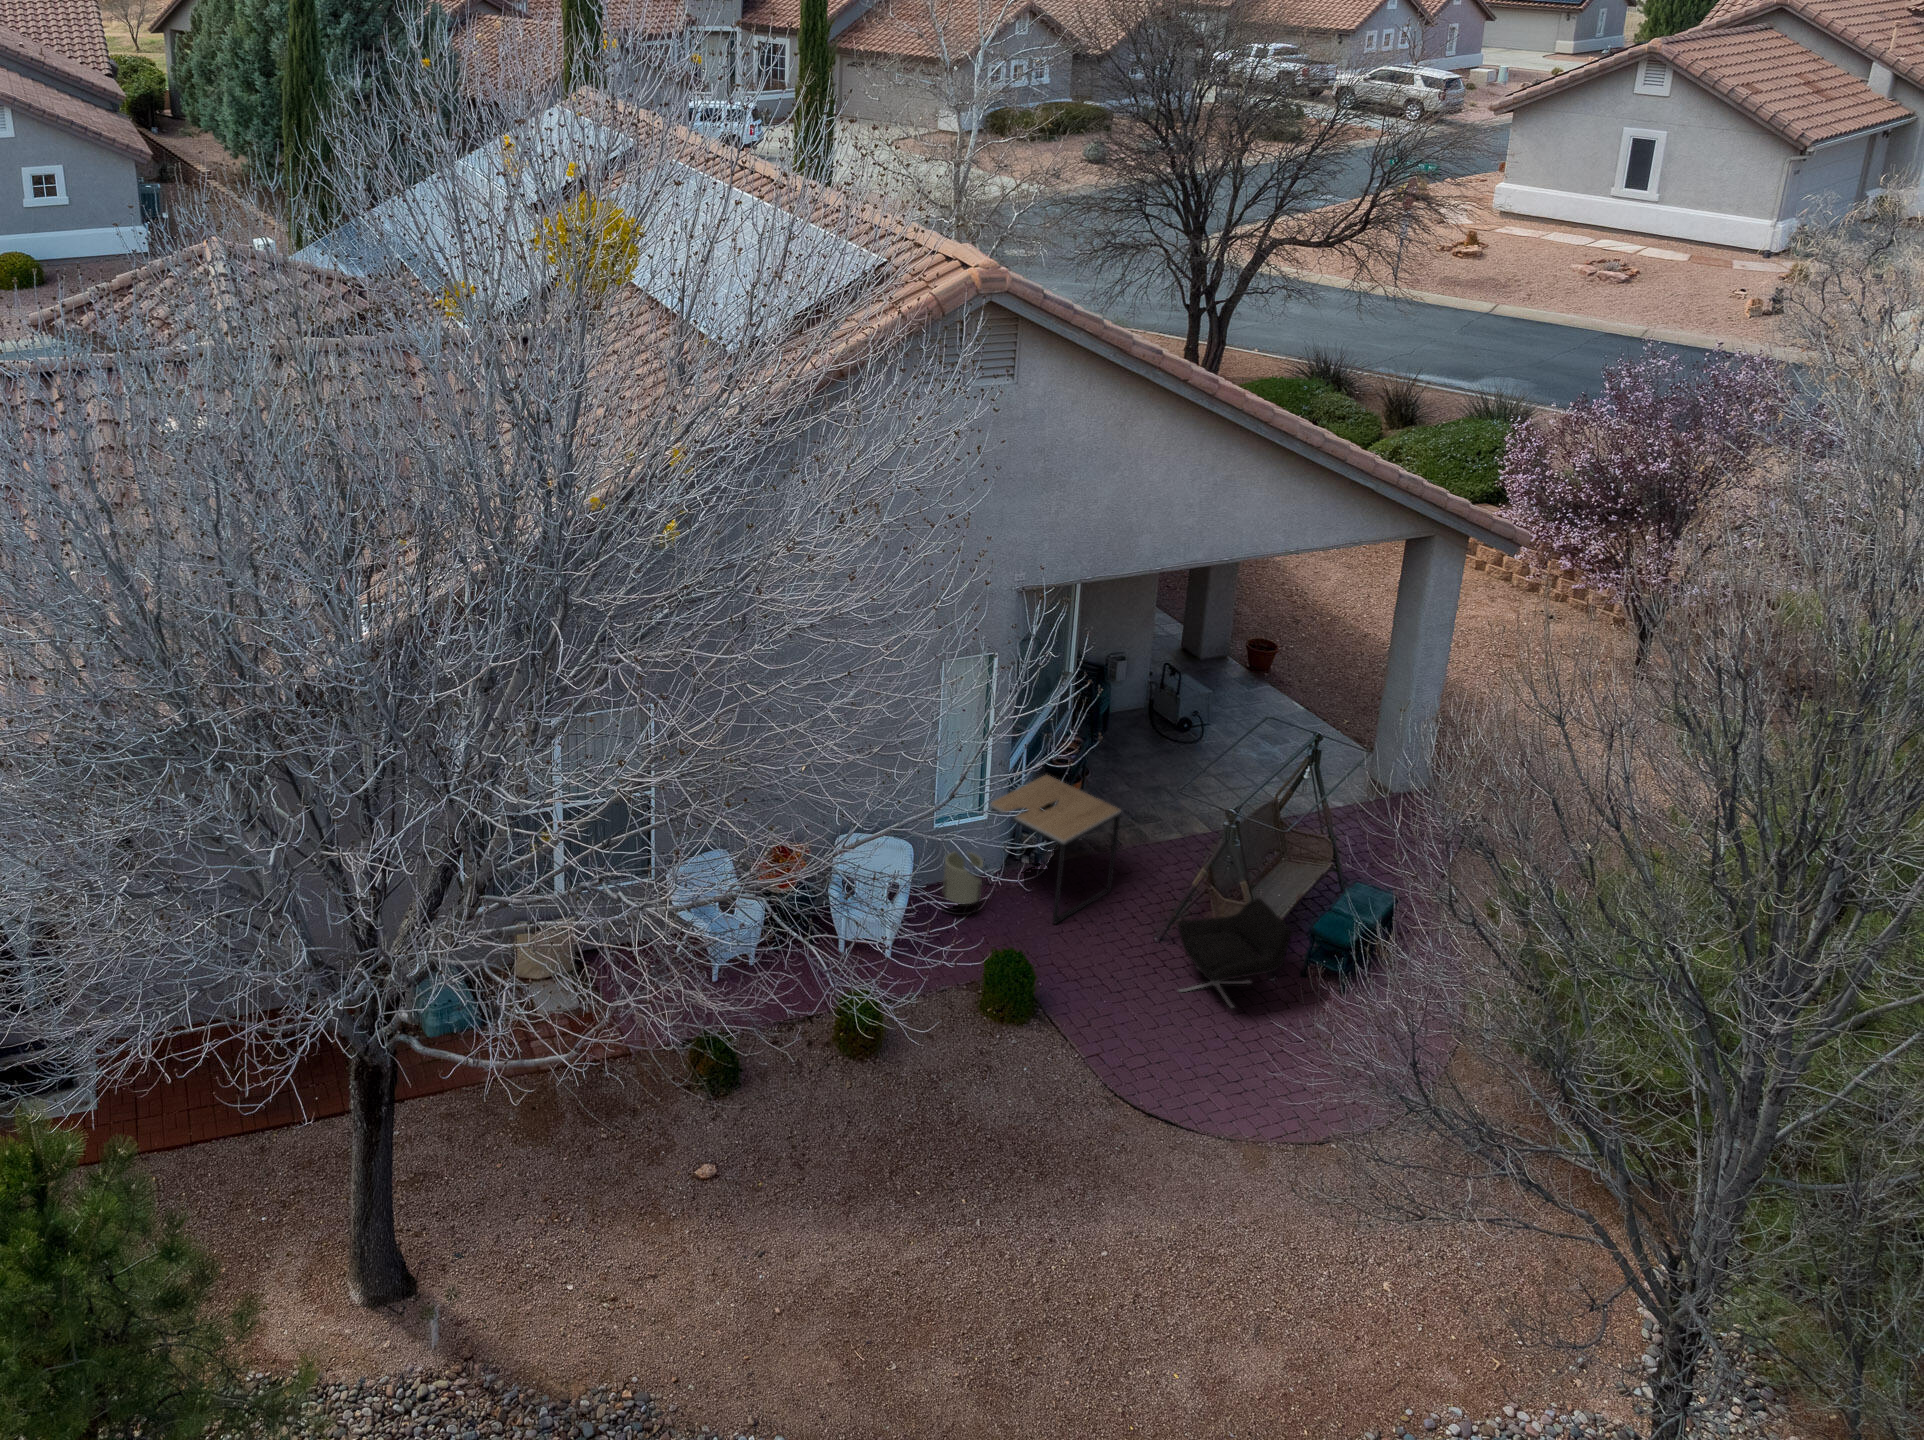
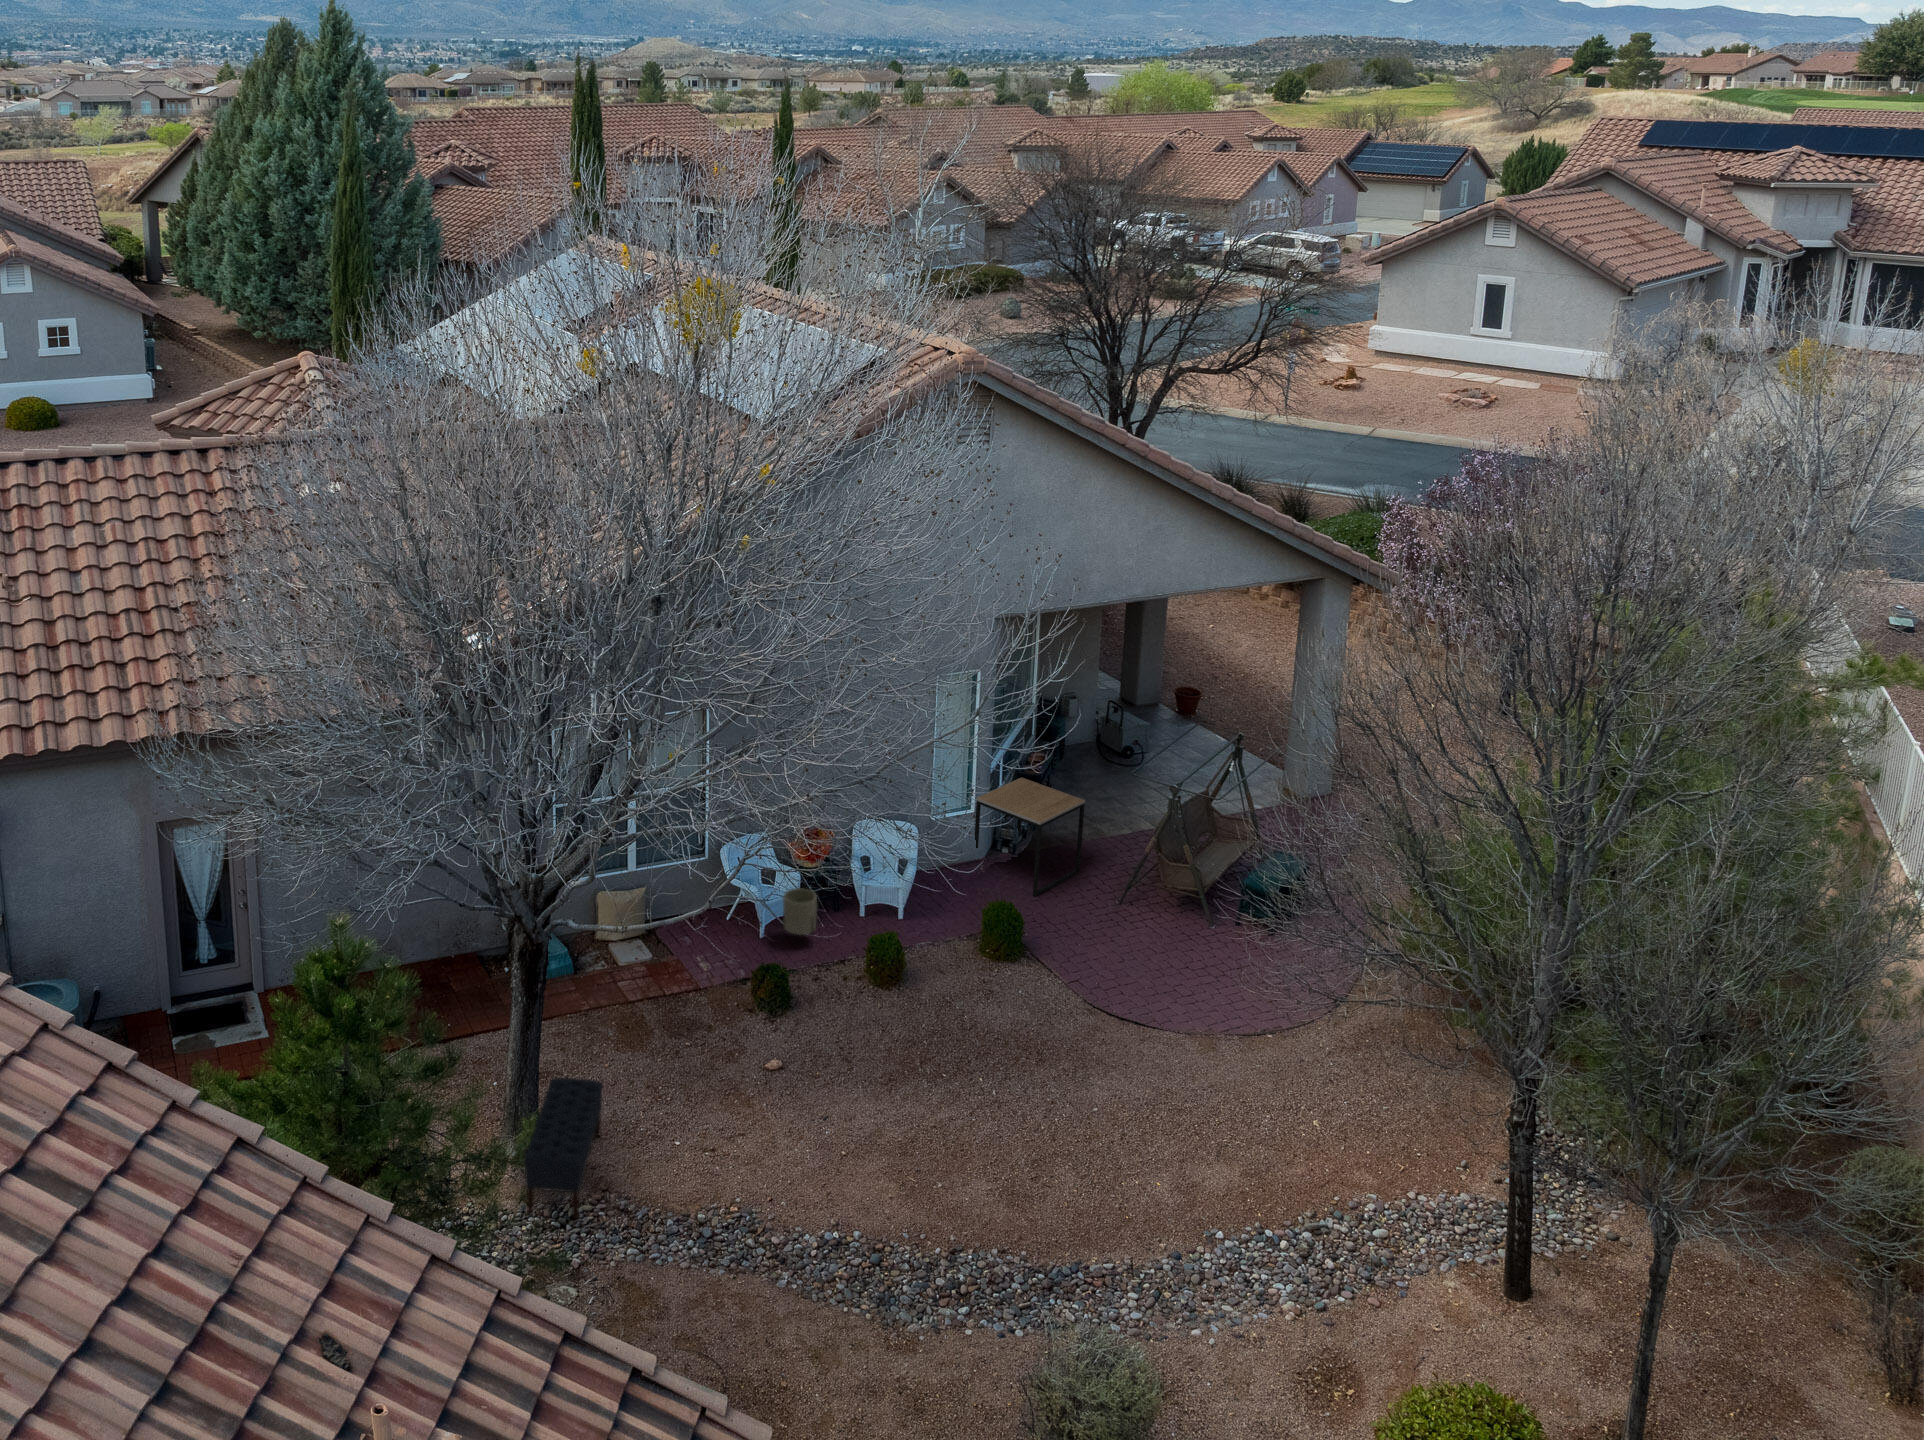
planter: present [943,852,983,904] -> present [782,888,817,935]
lounge chair: present [1178,898,1292,1008] -> none [1136,862,1229,950]
bench: none [368,1196,487,1398] -> present [524,1078,603,1219]

